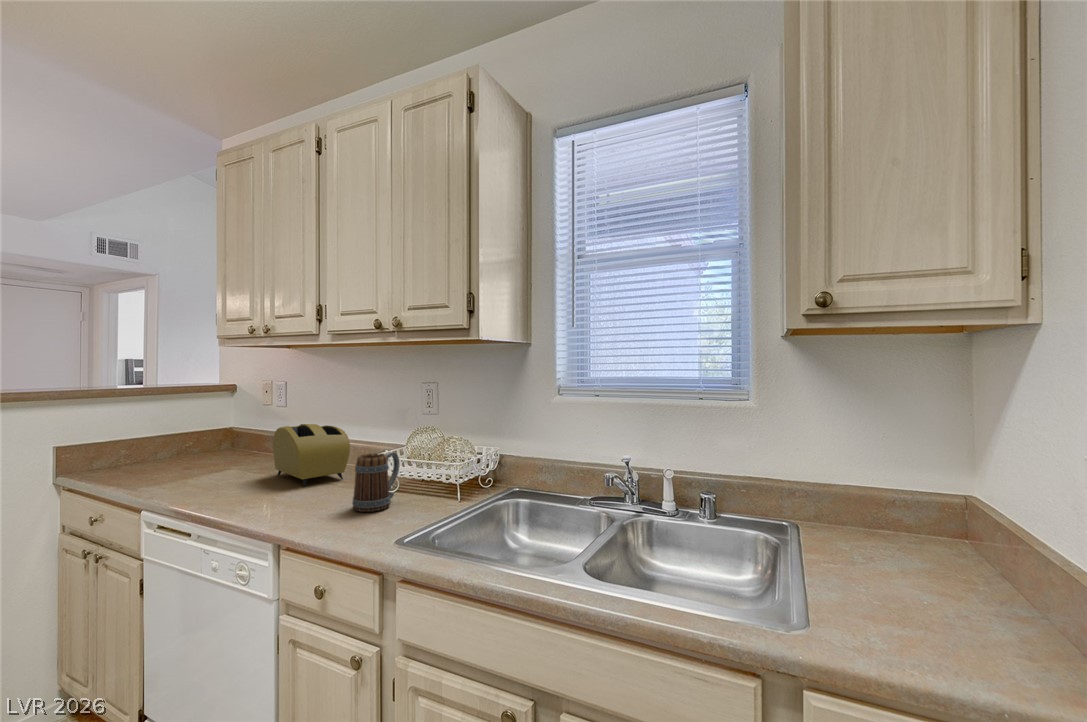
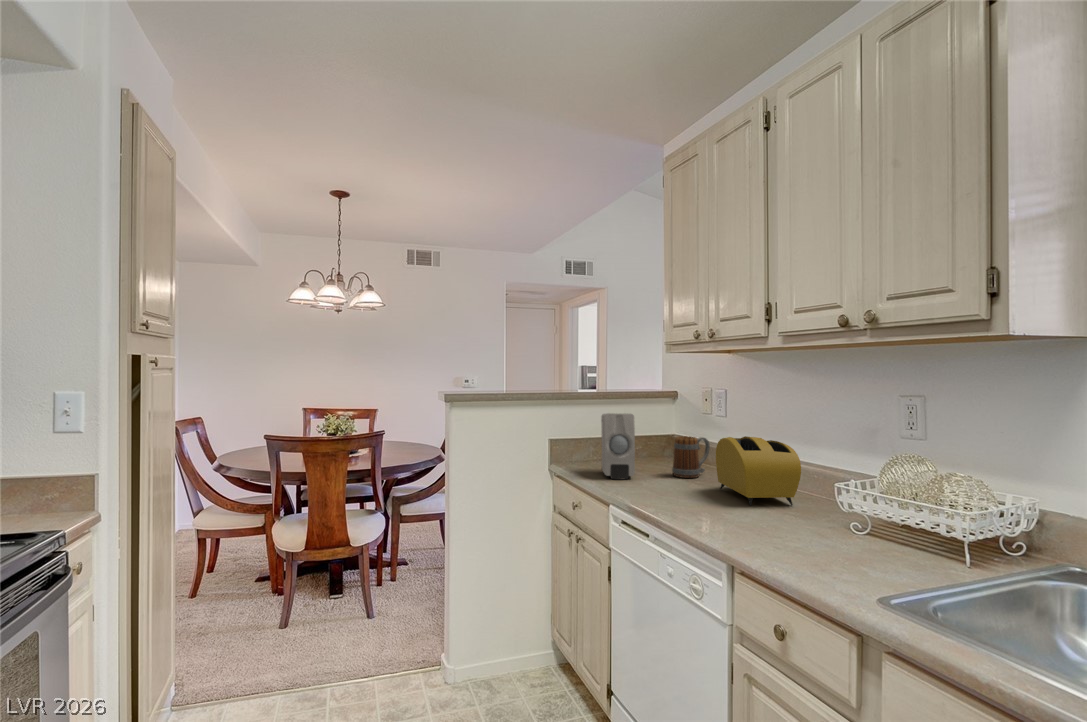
soap dispenser: none [135,411,180,485] -> present [601,413,635,479]
mug: present [352,452,399,512] -> present [672,436,710,478]

